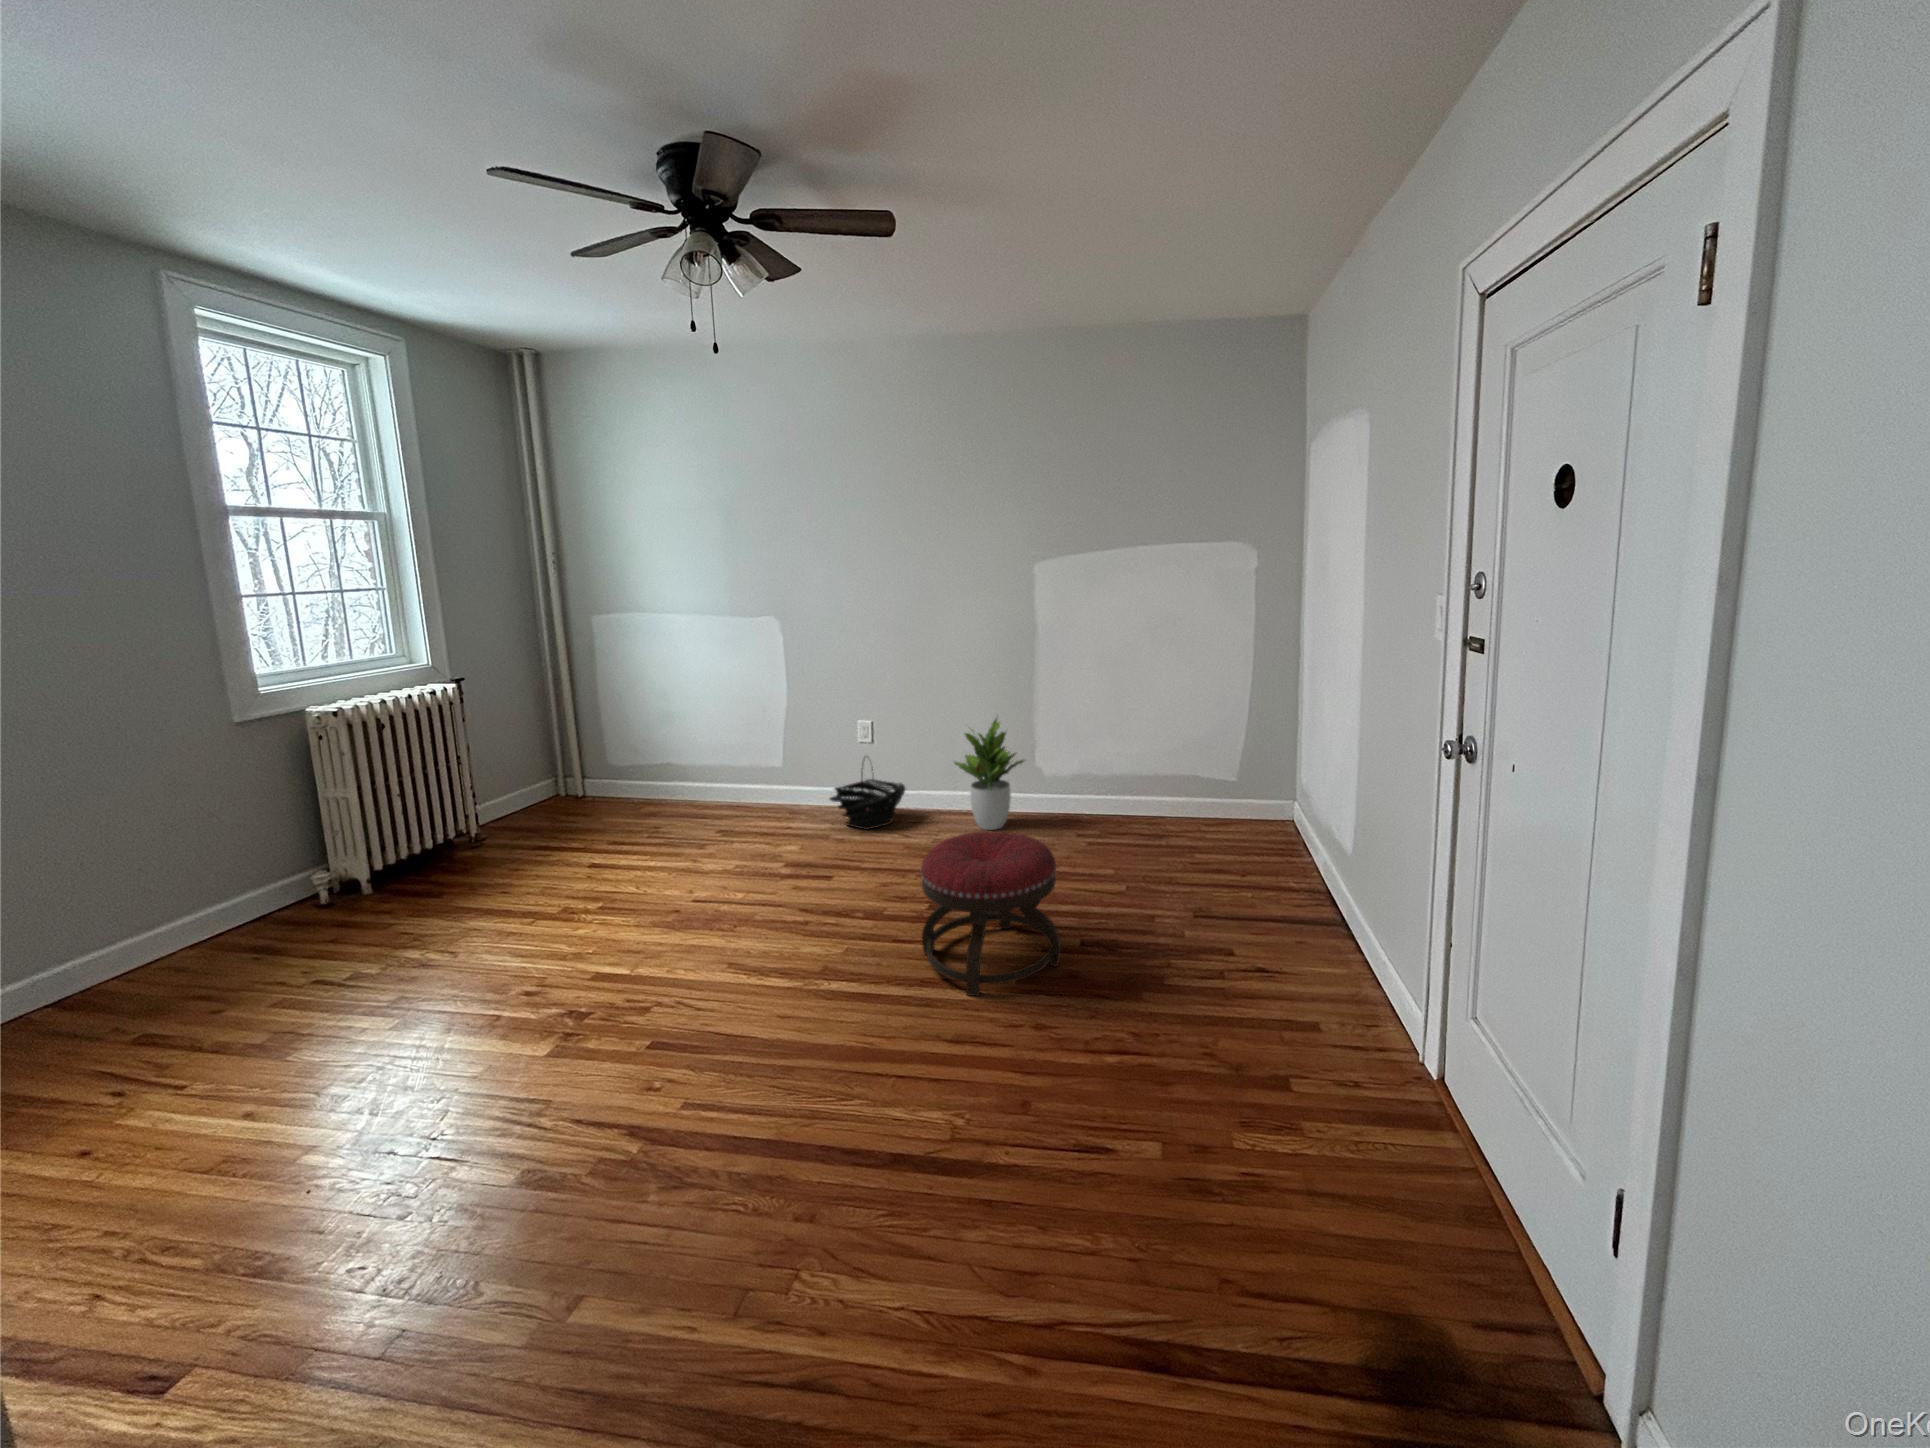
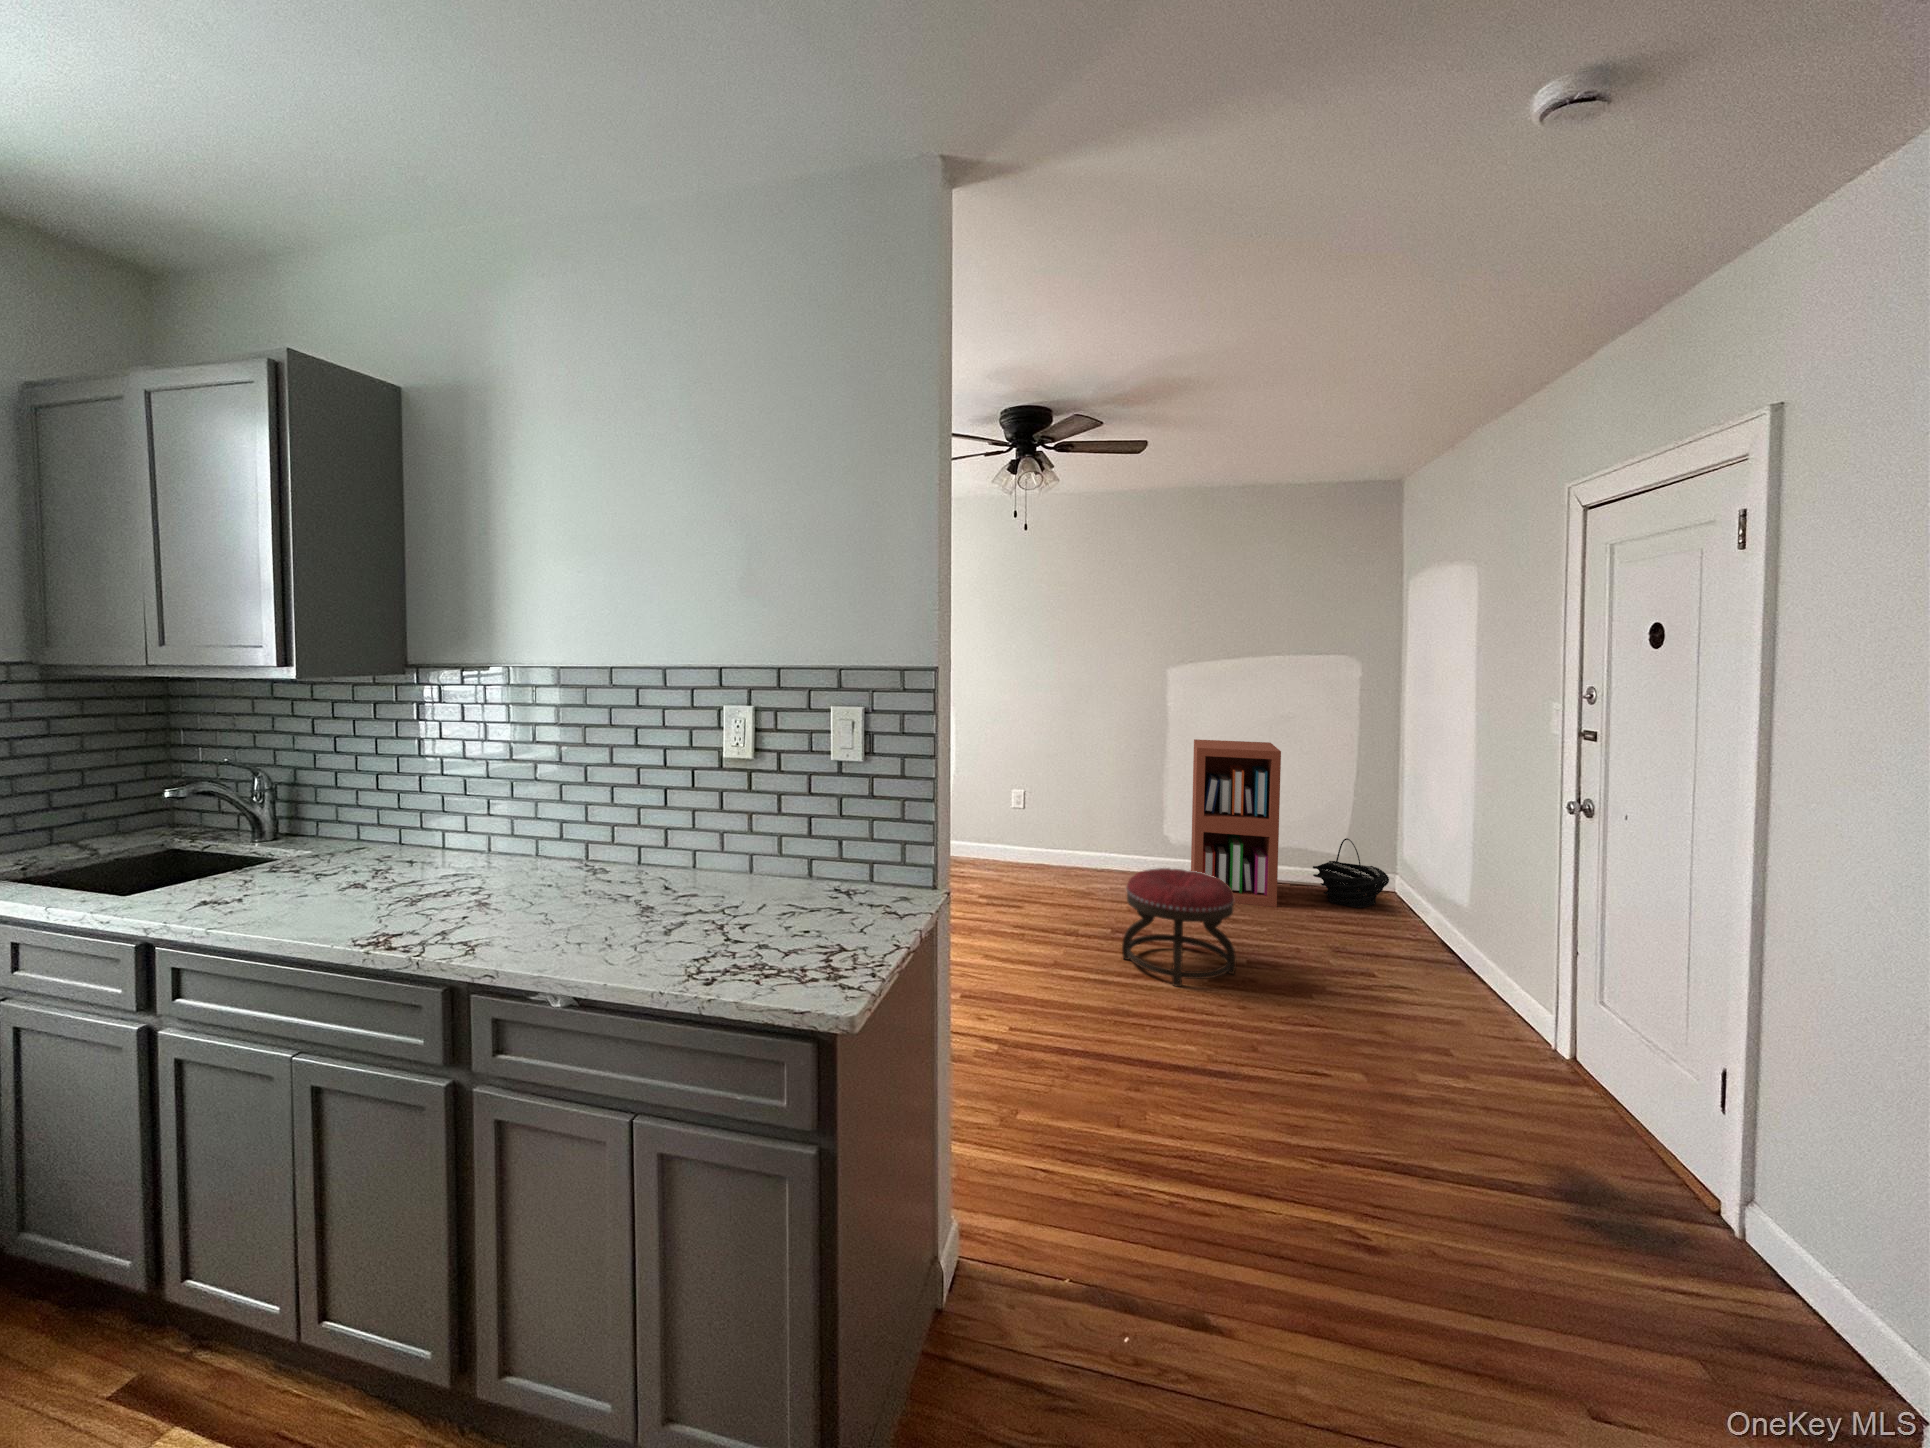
bookshelf: none [1059,655,1156,852] -> present [1191,739,1281,907]
potted plant: present [955,718,1024,830] -> none [1092,785,1155,883]
basket: present [830,763,905,830] -> present [1313,838,1389,908]

